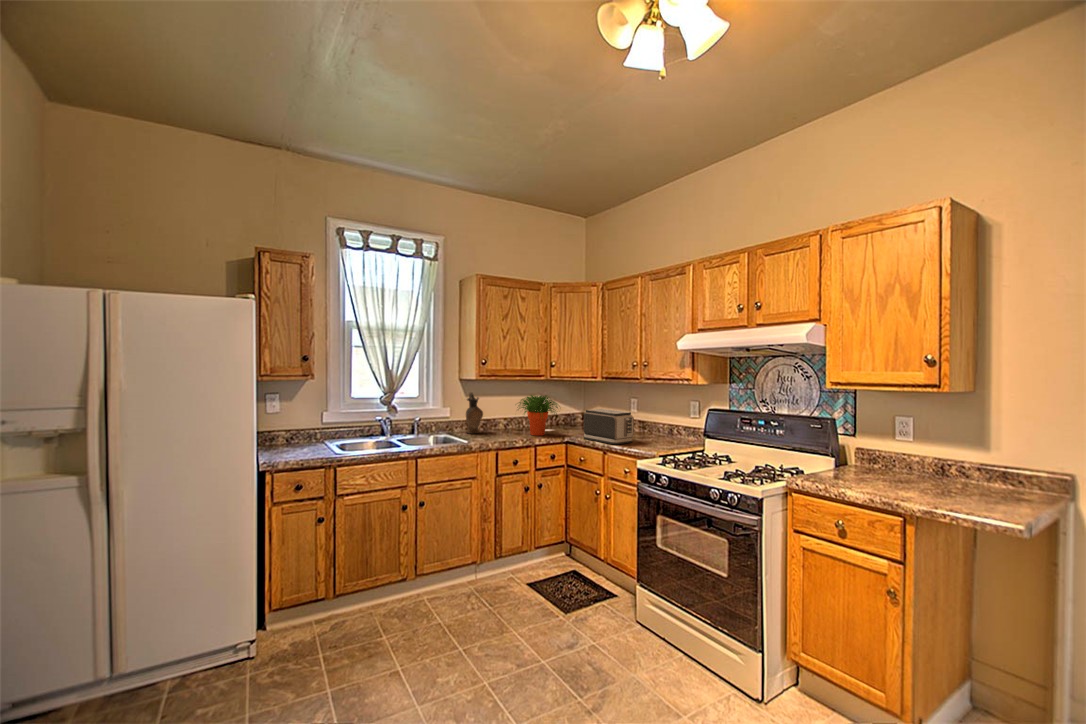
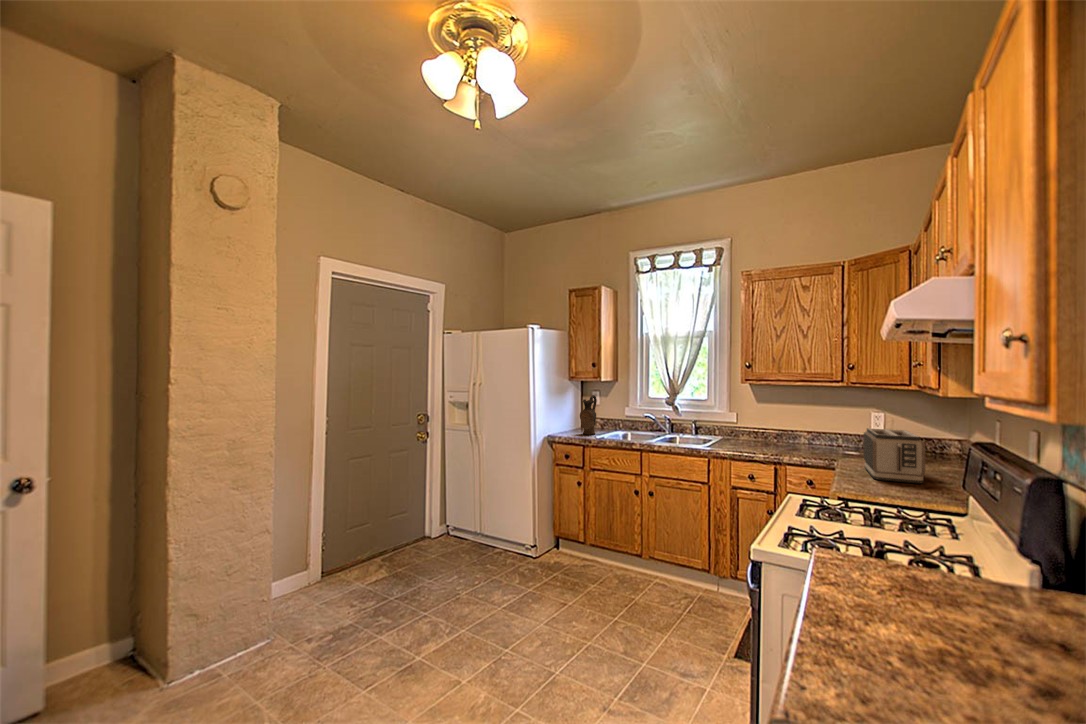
ceramic pitcher: present [466,392,483,433] -> present [580,395,597,434]
potted plant: present [518,395,558,436] -> none [791,404,859,456]

